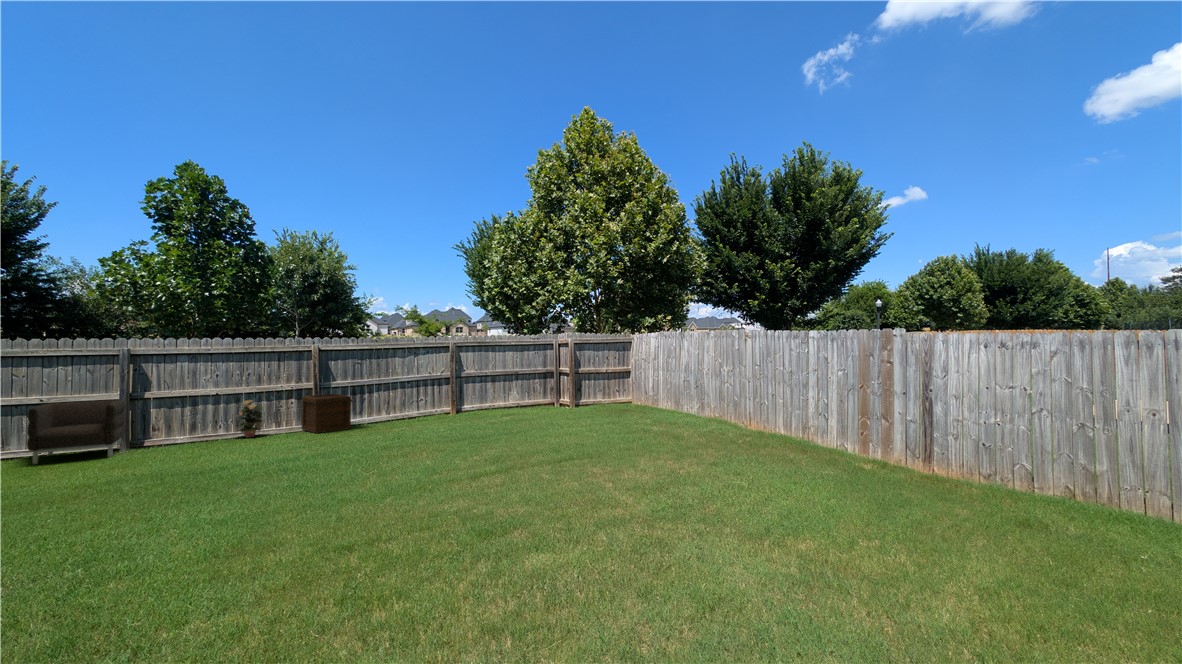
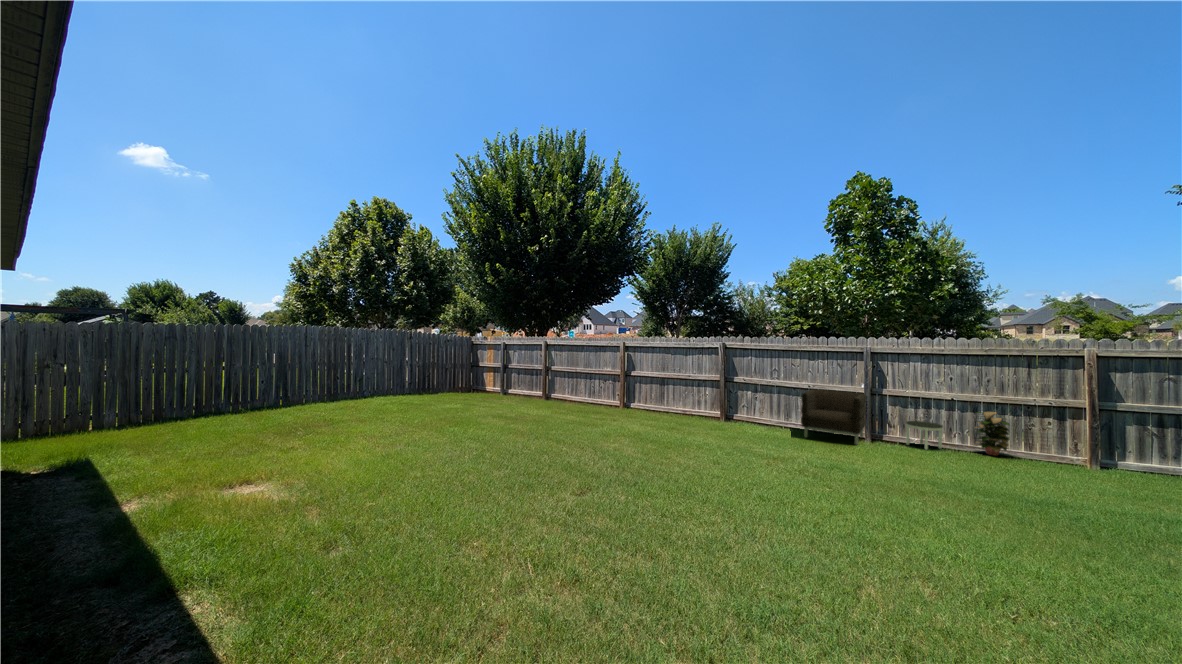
wooden crate: present [301,394,351,433] -> none [1066,417,1165,480]
round table: none [171,419,208,445] -> present [906,421,943,450]

